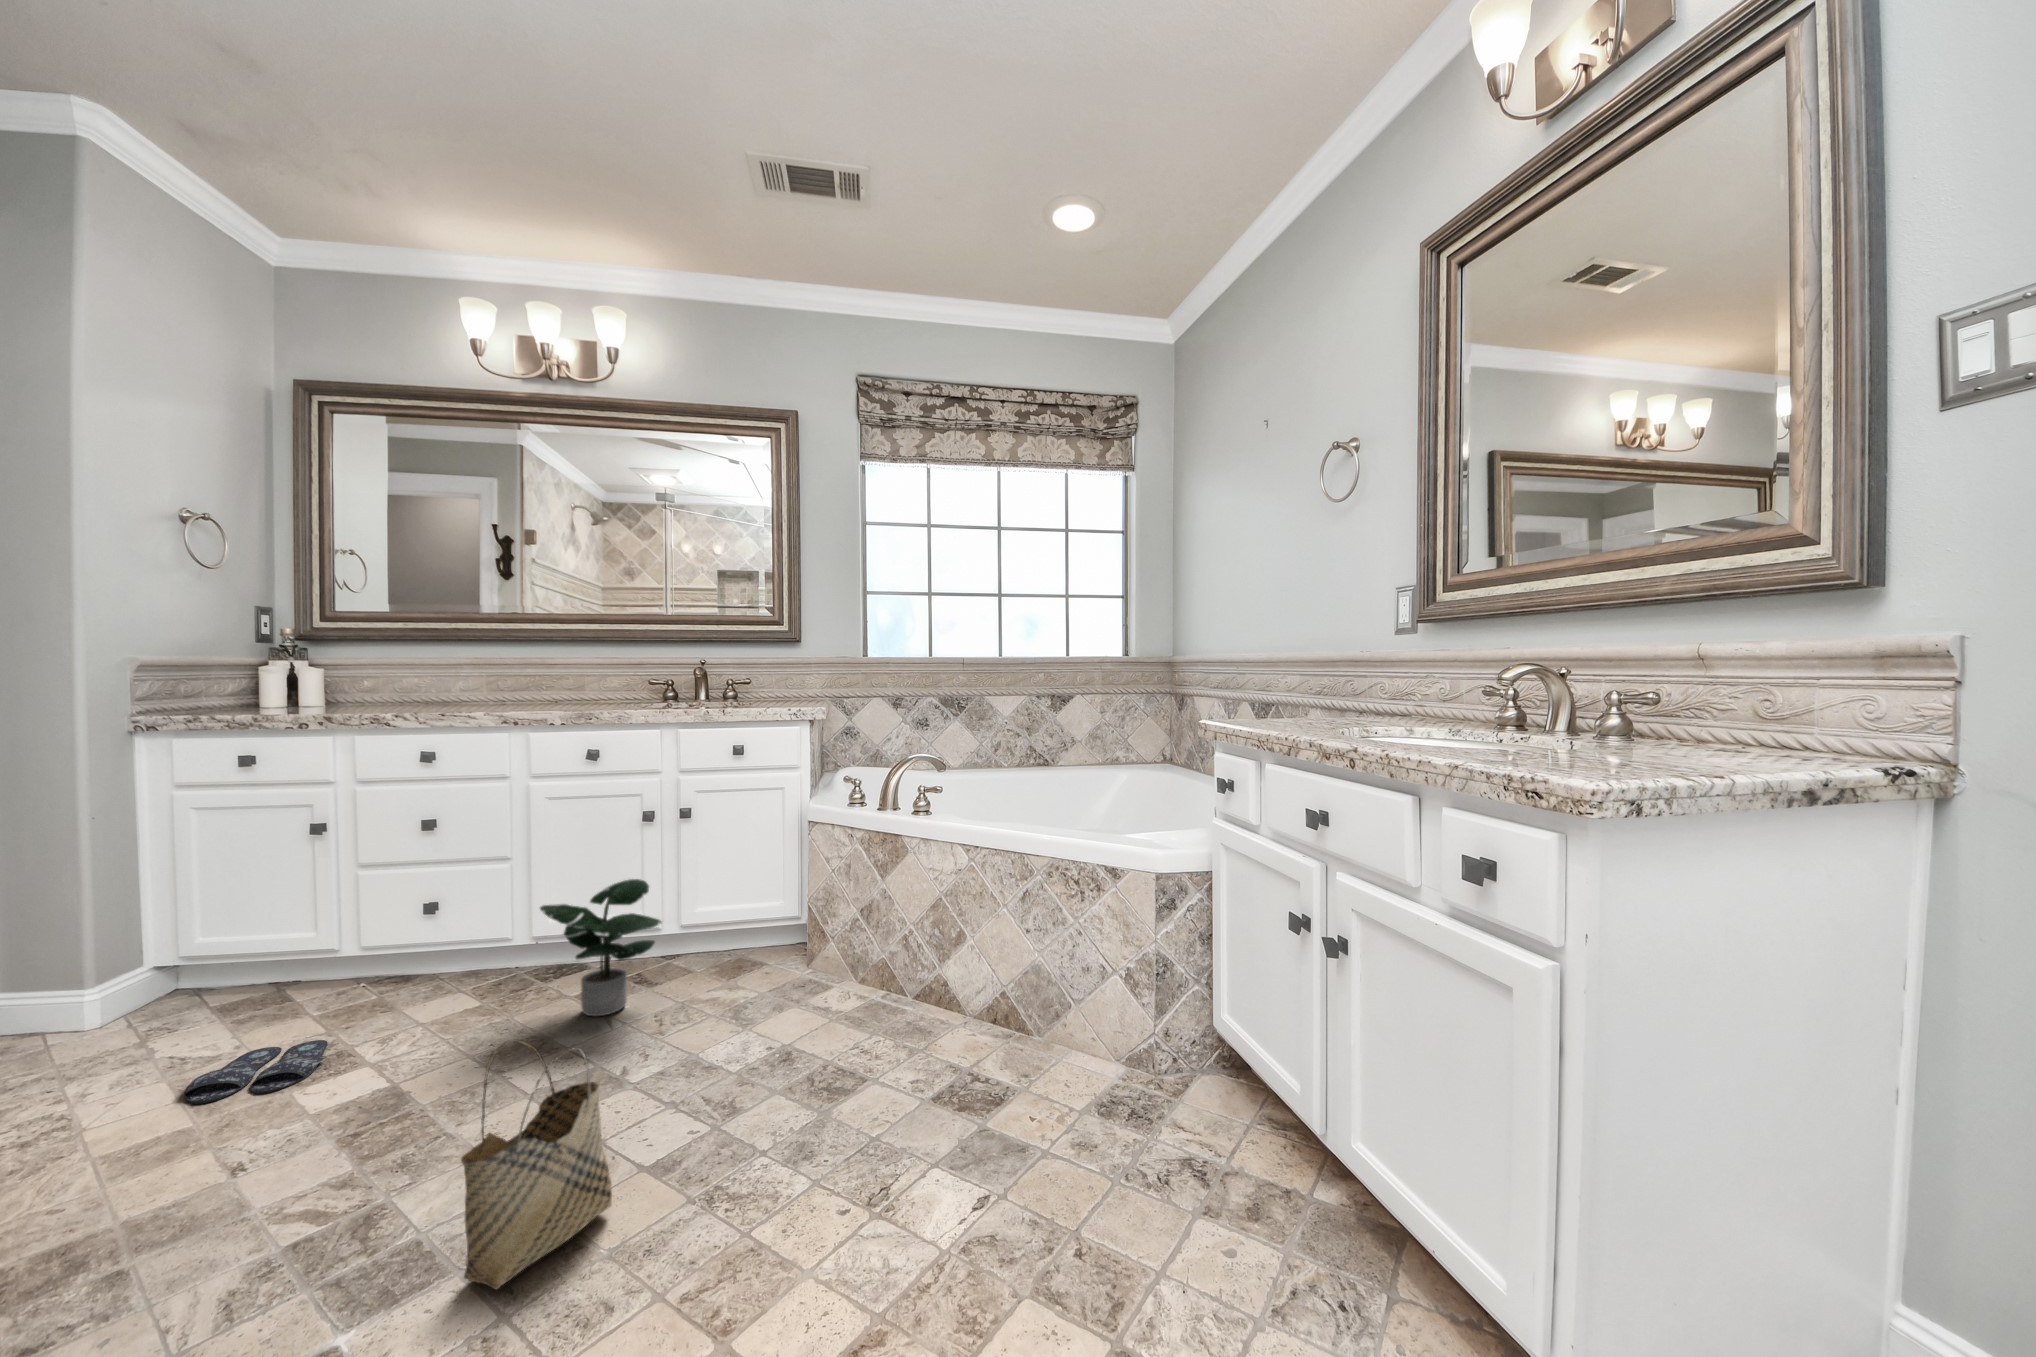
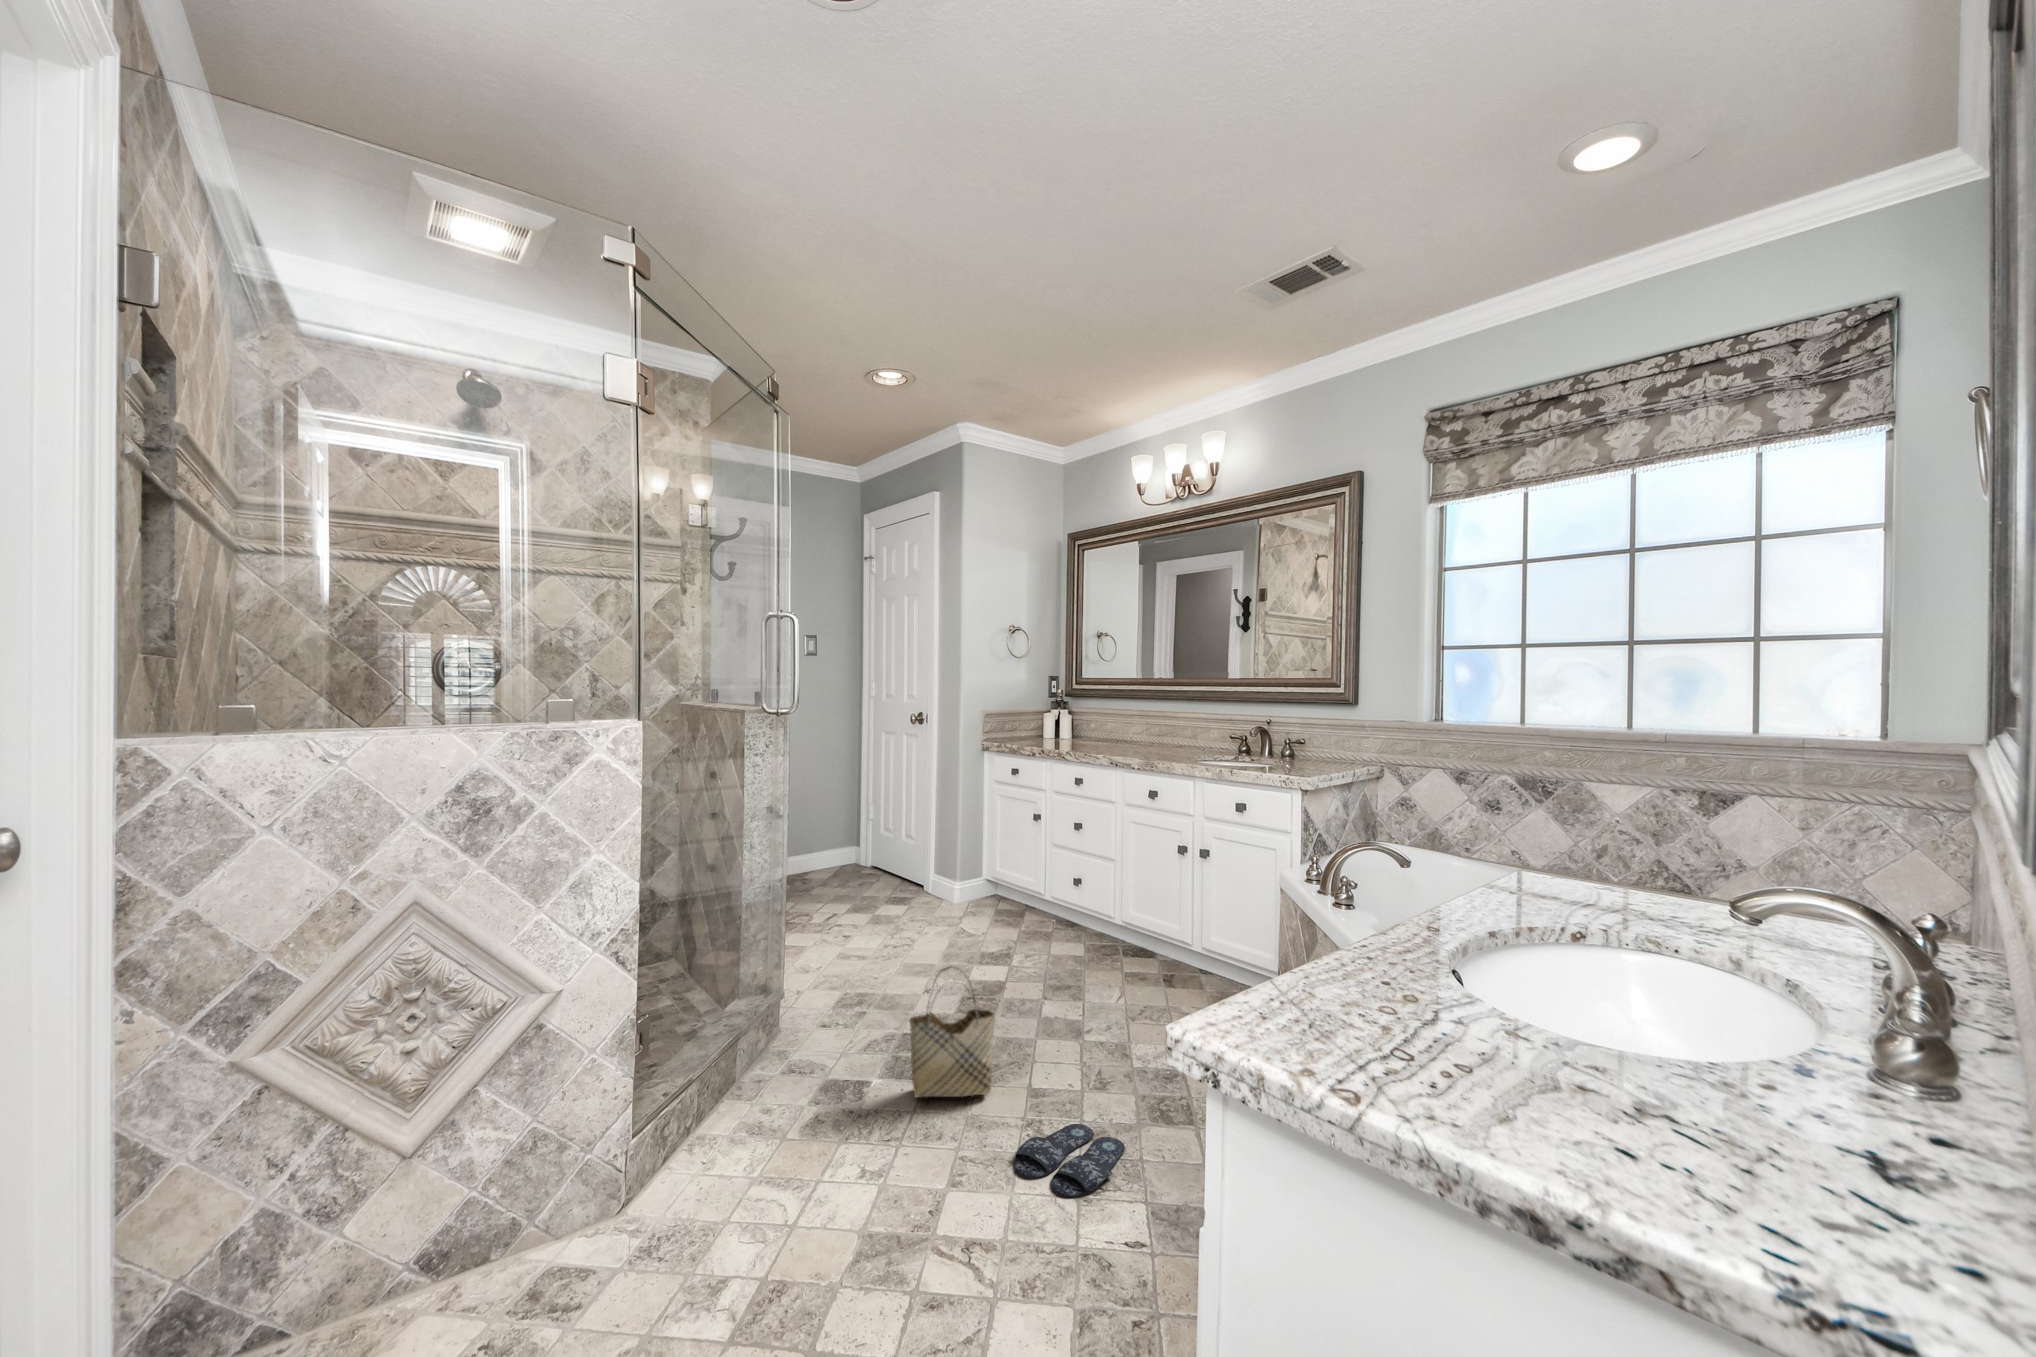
potted plant: present [540,879,661,1016] -> none [1094,896,1172,993]
slippers: present [184,1040,328,1104] -> present [1015,1124,1125,1198]

